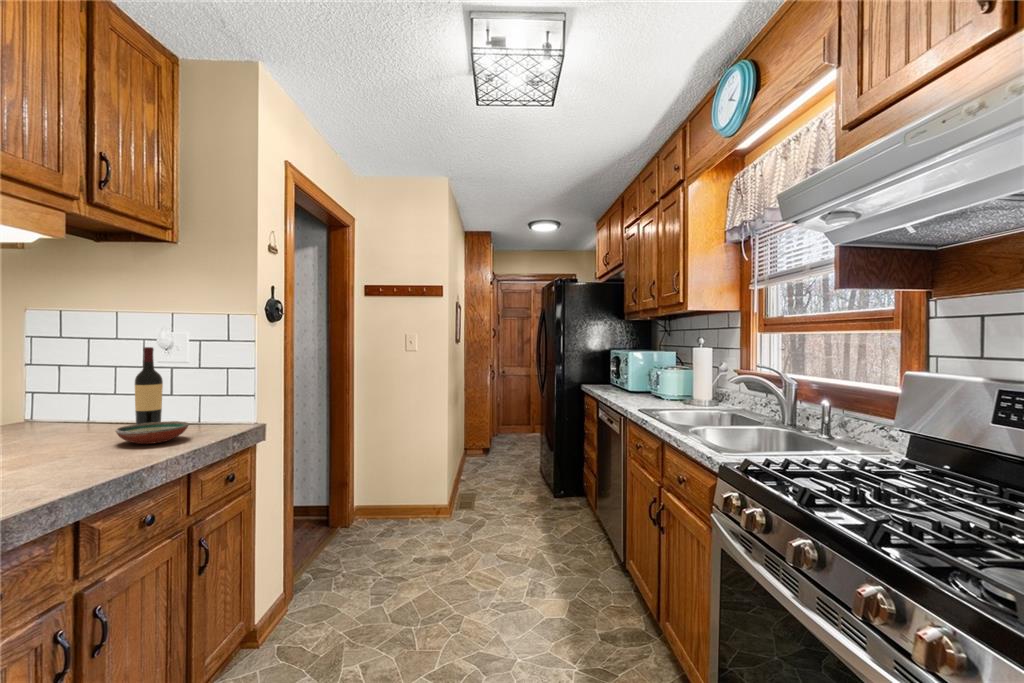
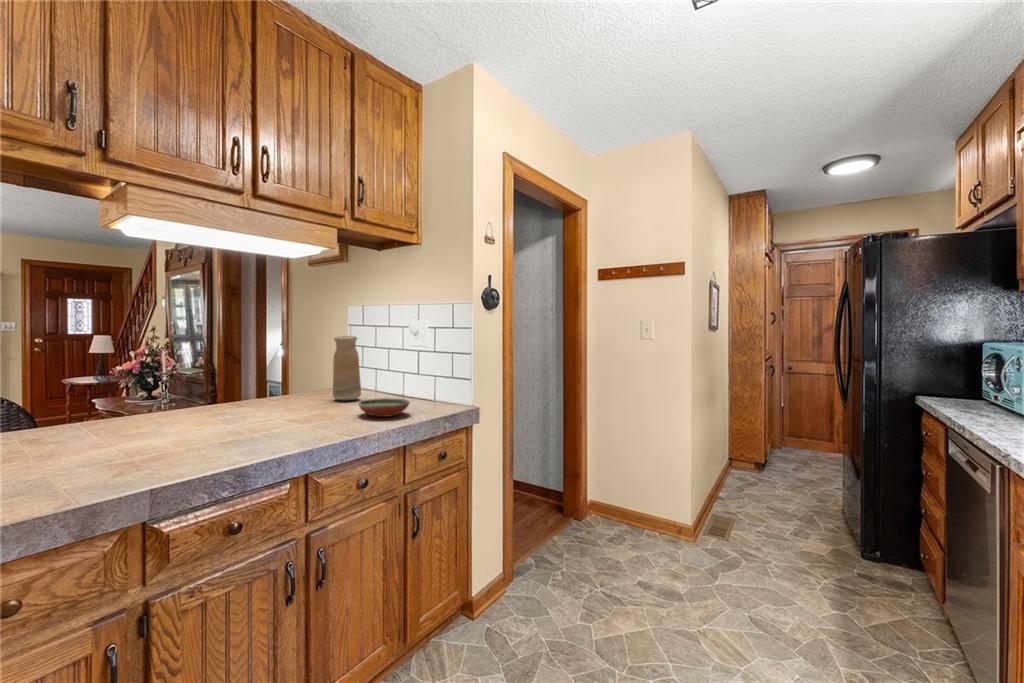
wine bottle: present [135,347,163,424] -> none [382,333,401,405]
vase: none [51,351,97,432] -> present [333,336,361,400]

